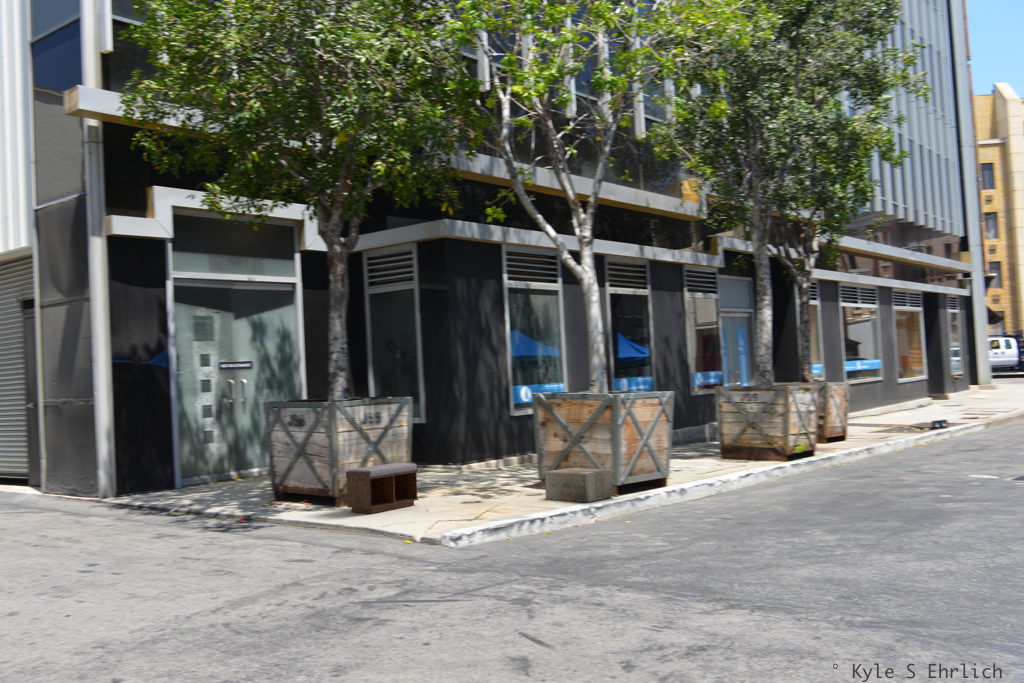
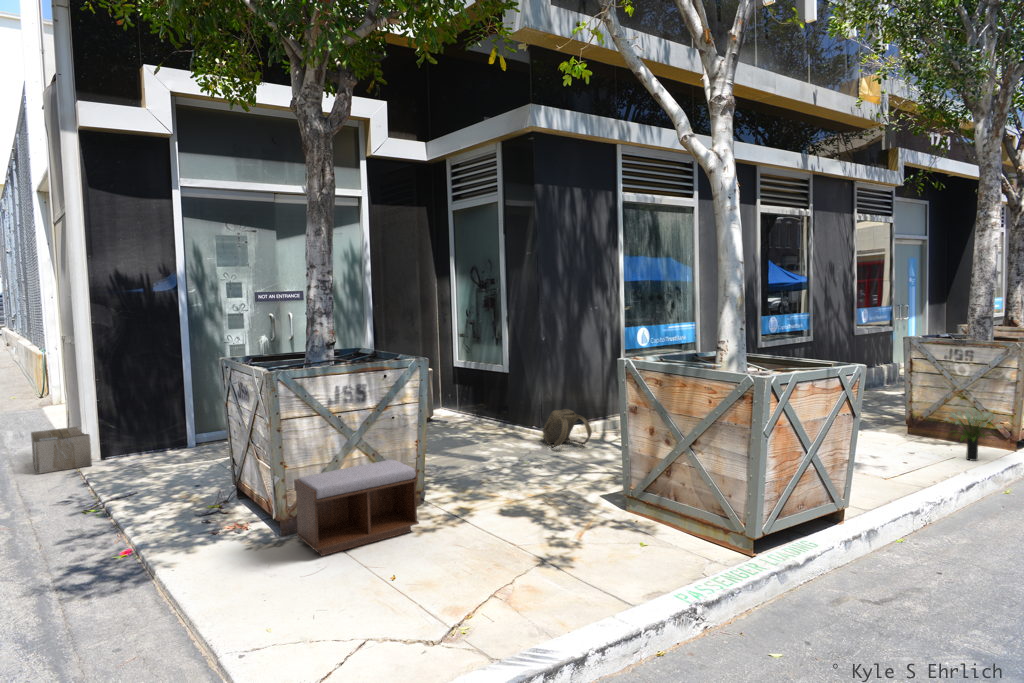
potted plant: none [735,428,769,464] -> present [944,408,1002,461]
backpack: none [460,447,500,477] -> present [543,409,591,448]
cardboard box: present [545,468,612,502] -> present [31,426,92,474]

